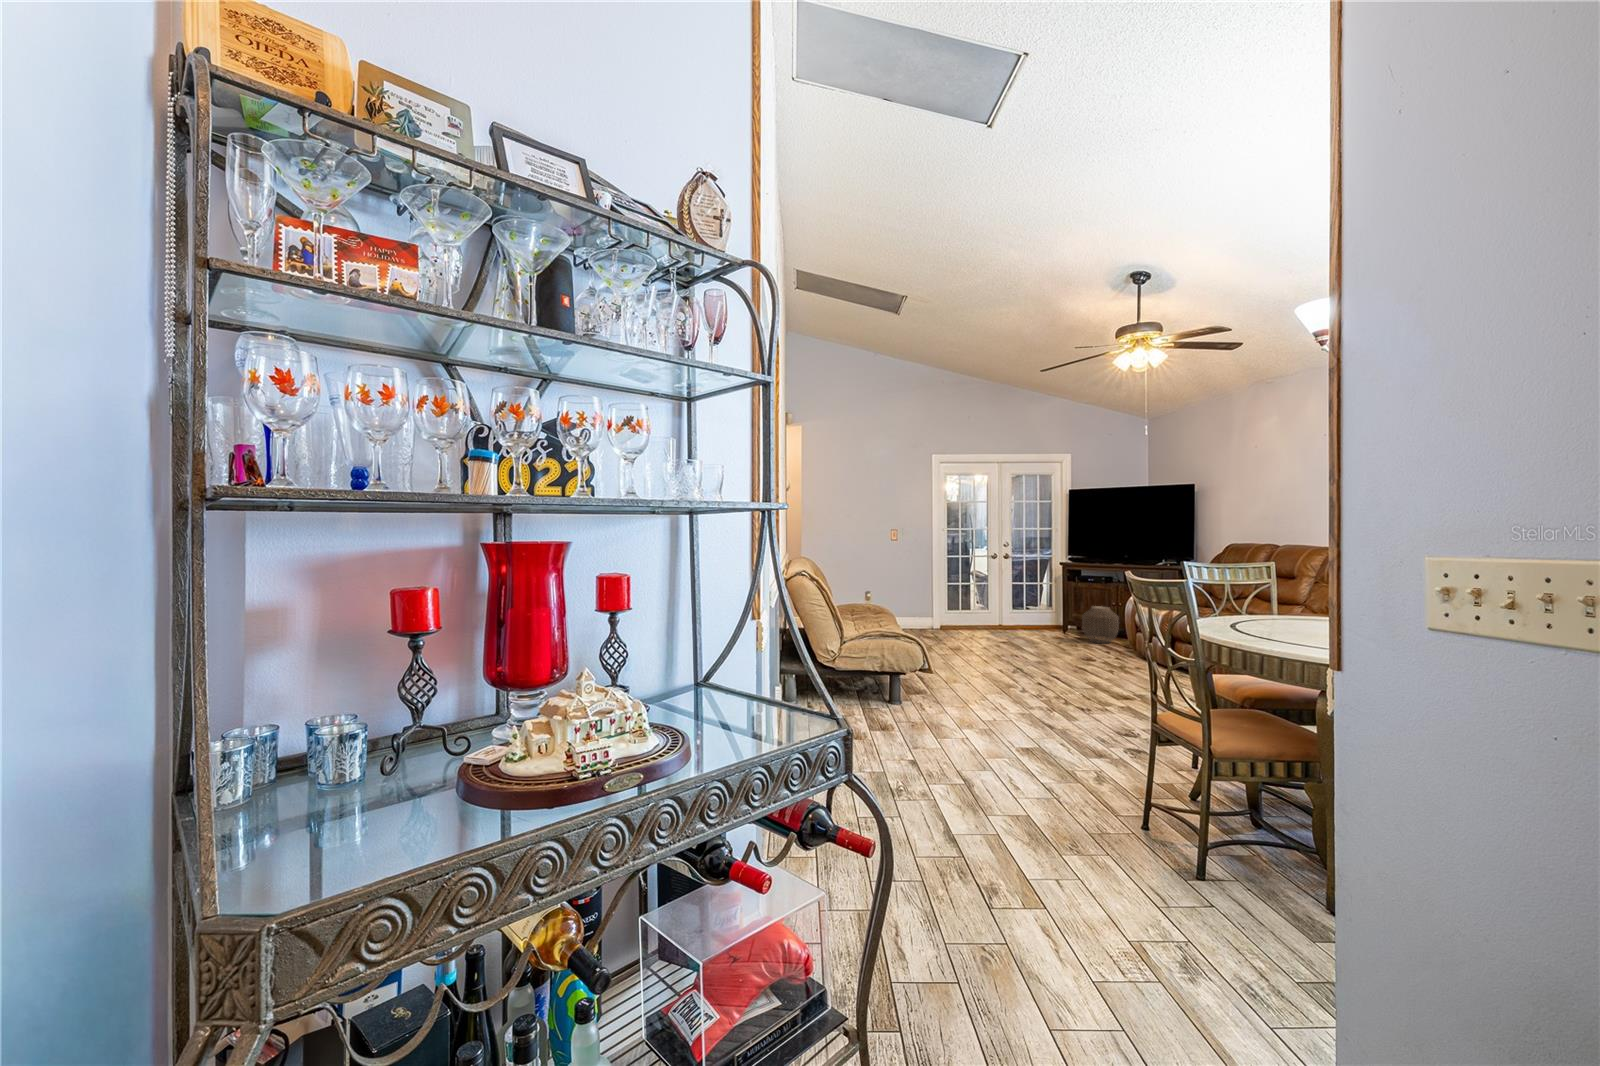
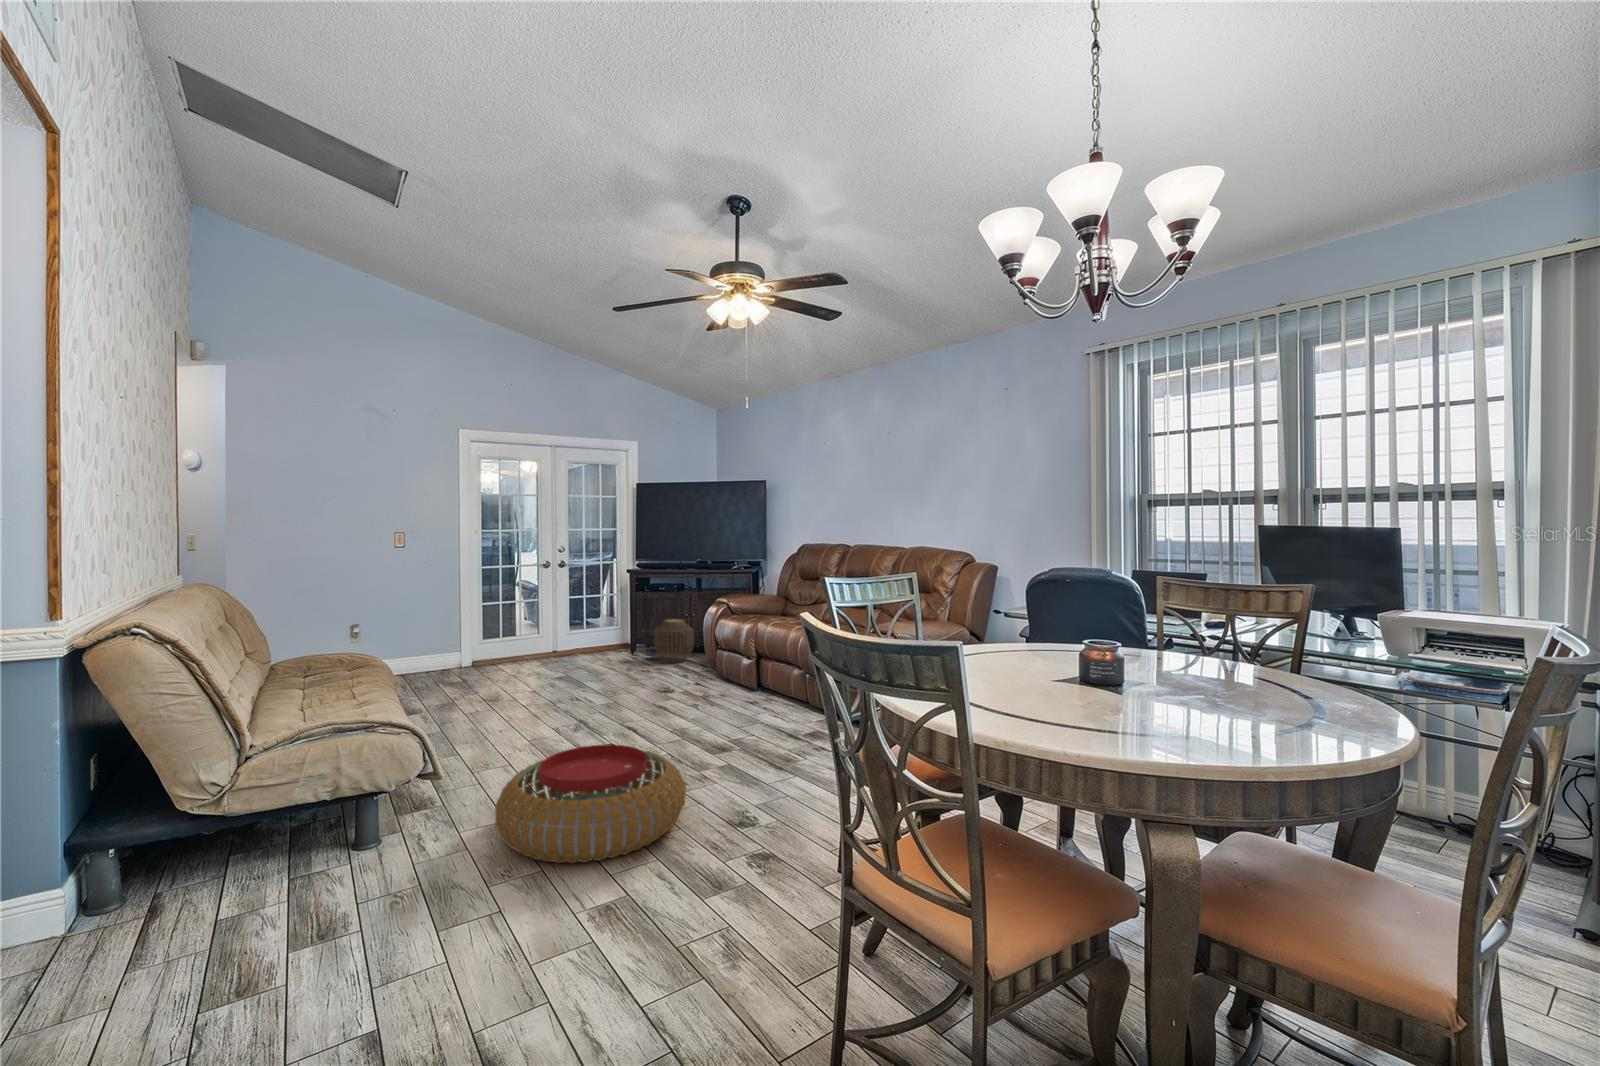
pouf: none [963,669,1086,732] -> present [495,744,686,863]

